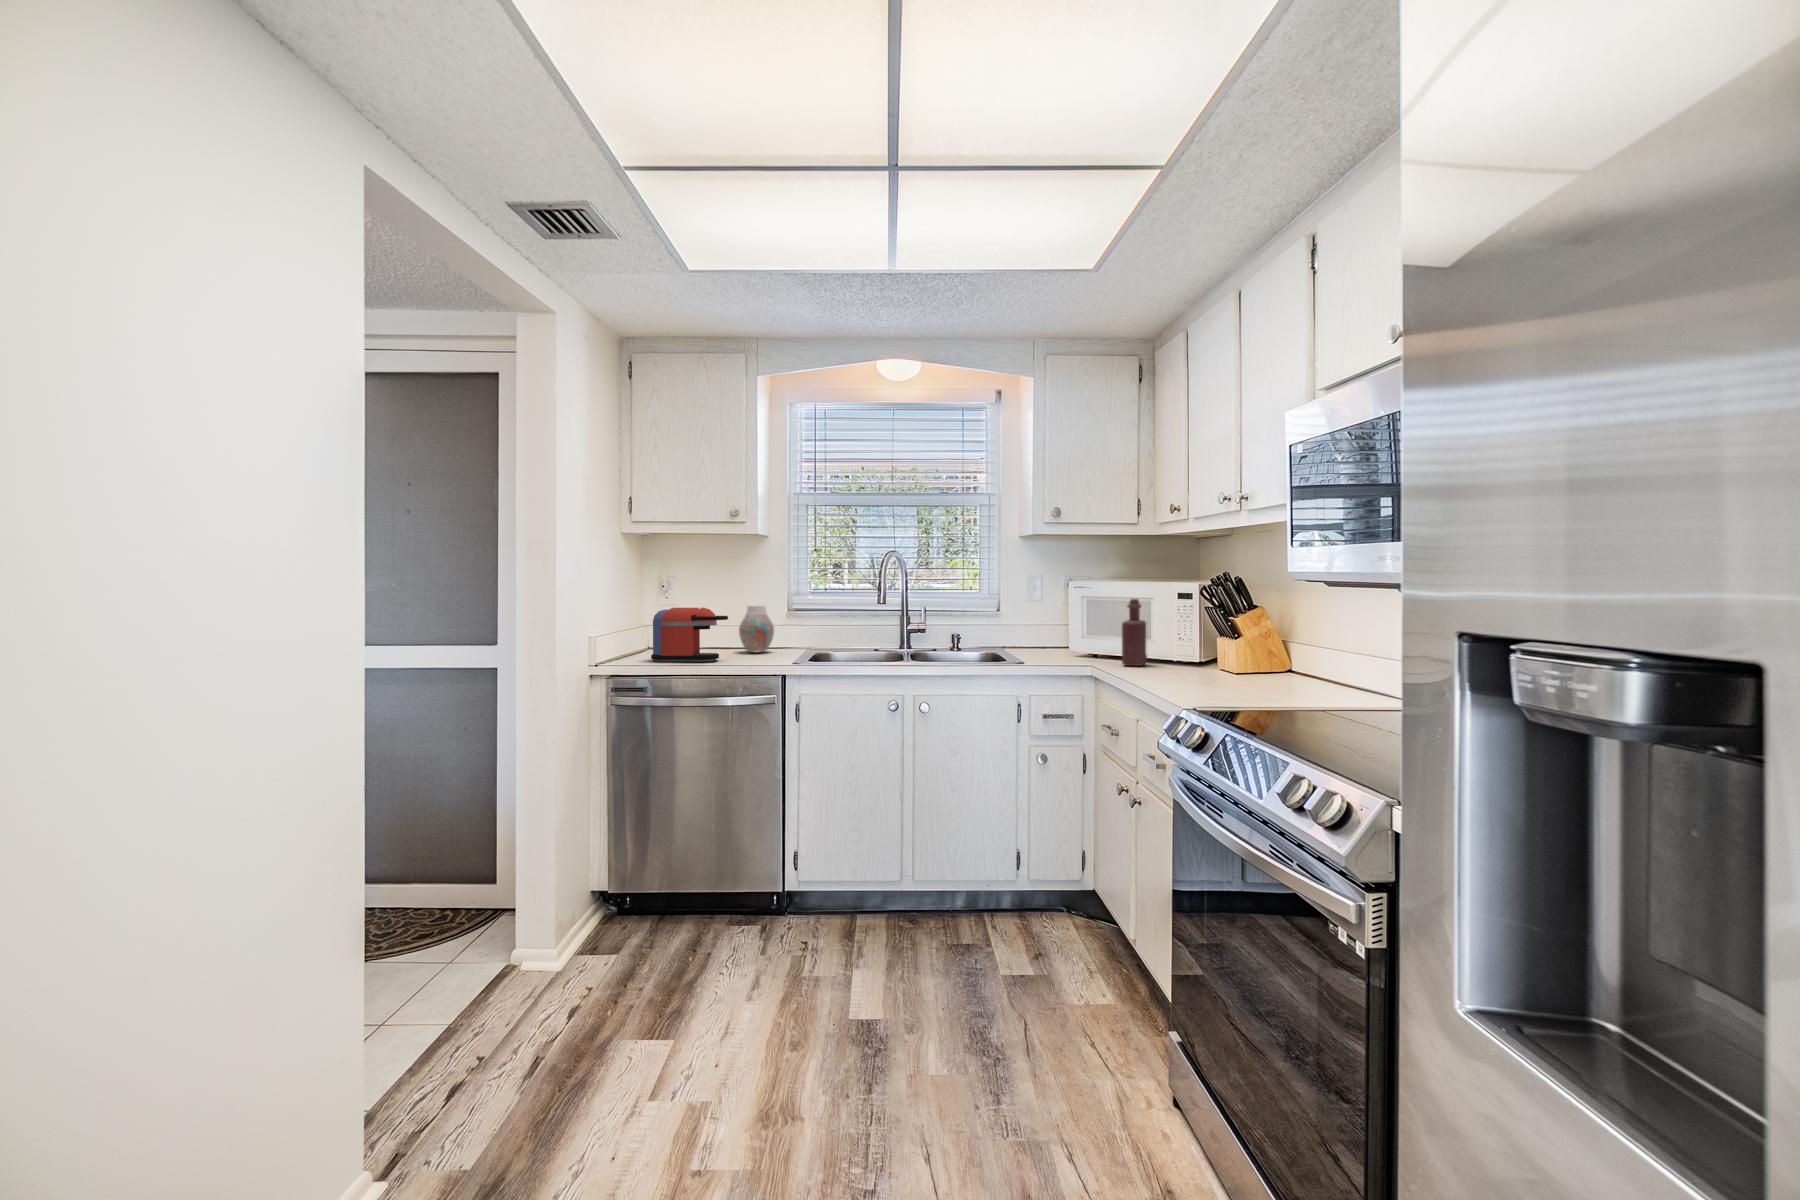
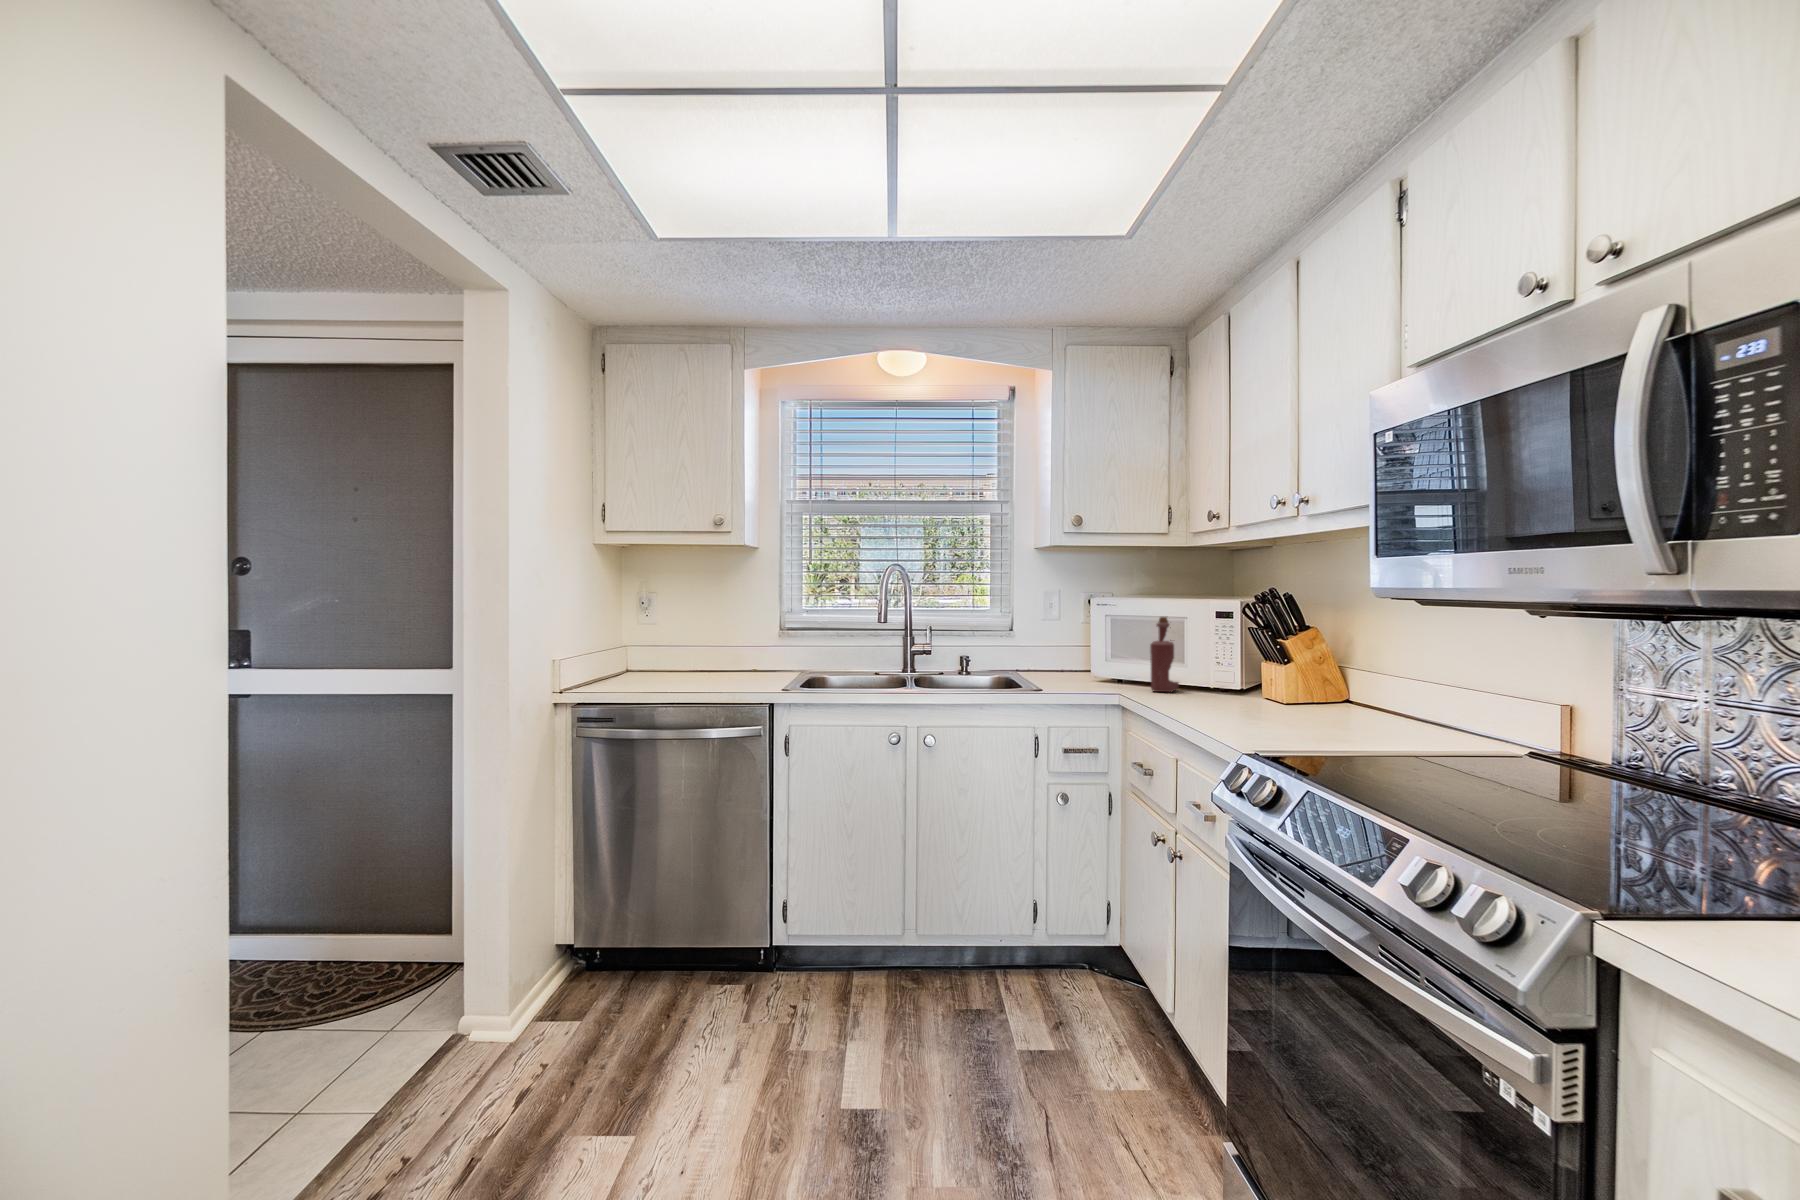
vase: present [739,606,774,652] -> none [727,623,766,674]
coffee maker: present [651,608,728,662] -> none [628,625,713,685]

